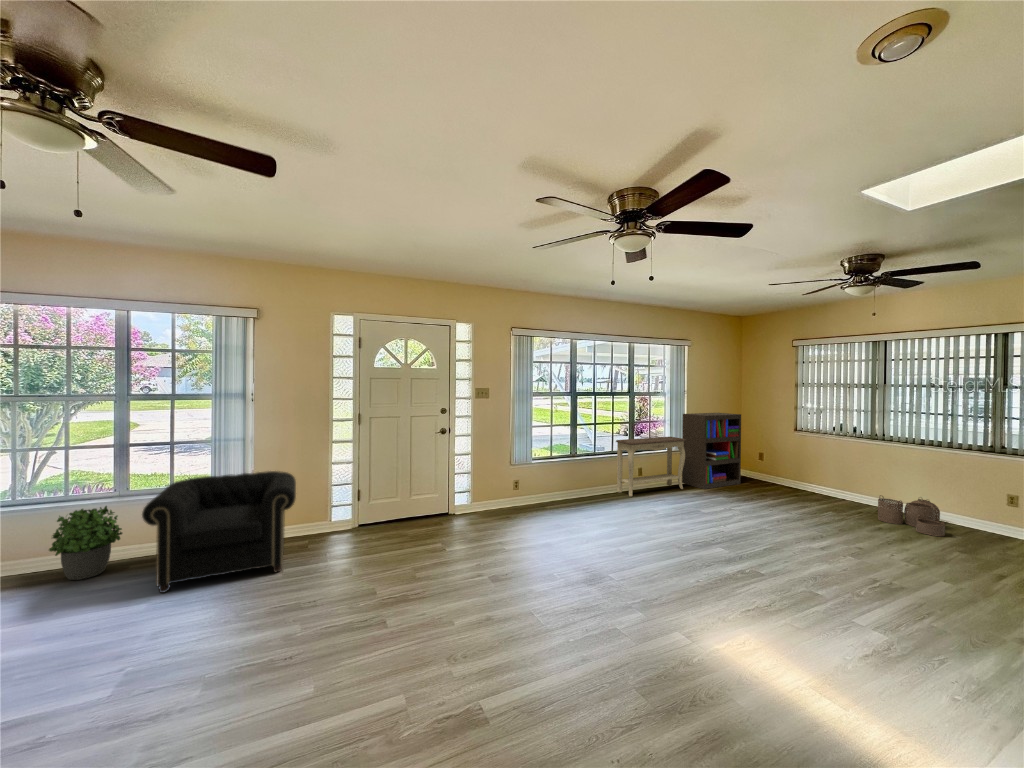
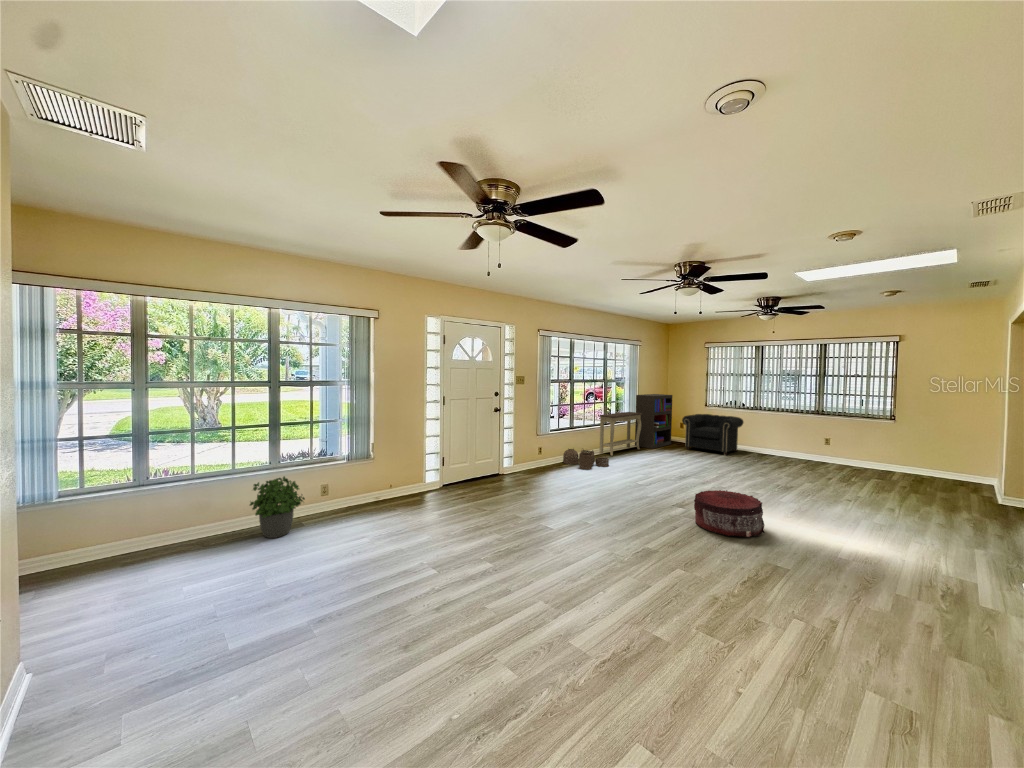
armchair: present [142,471,296,593] -> present [682,414,743,455]
woven basket: present [878,495,945,536] -> present [563,449,609,469]
pouf: none [624,584,745,701] -> present [694,490,765,537]

